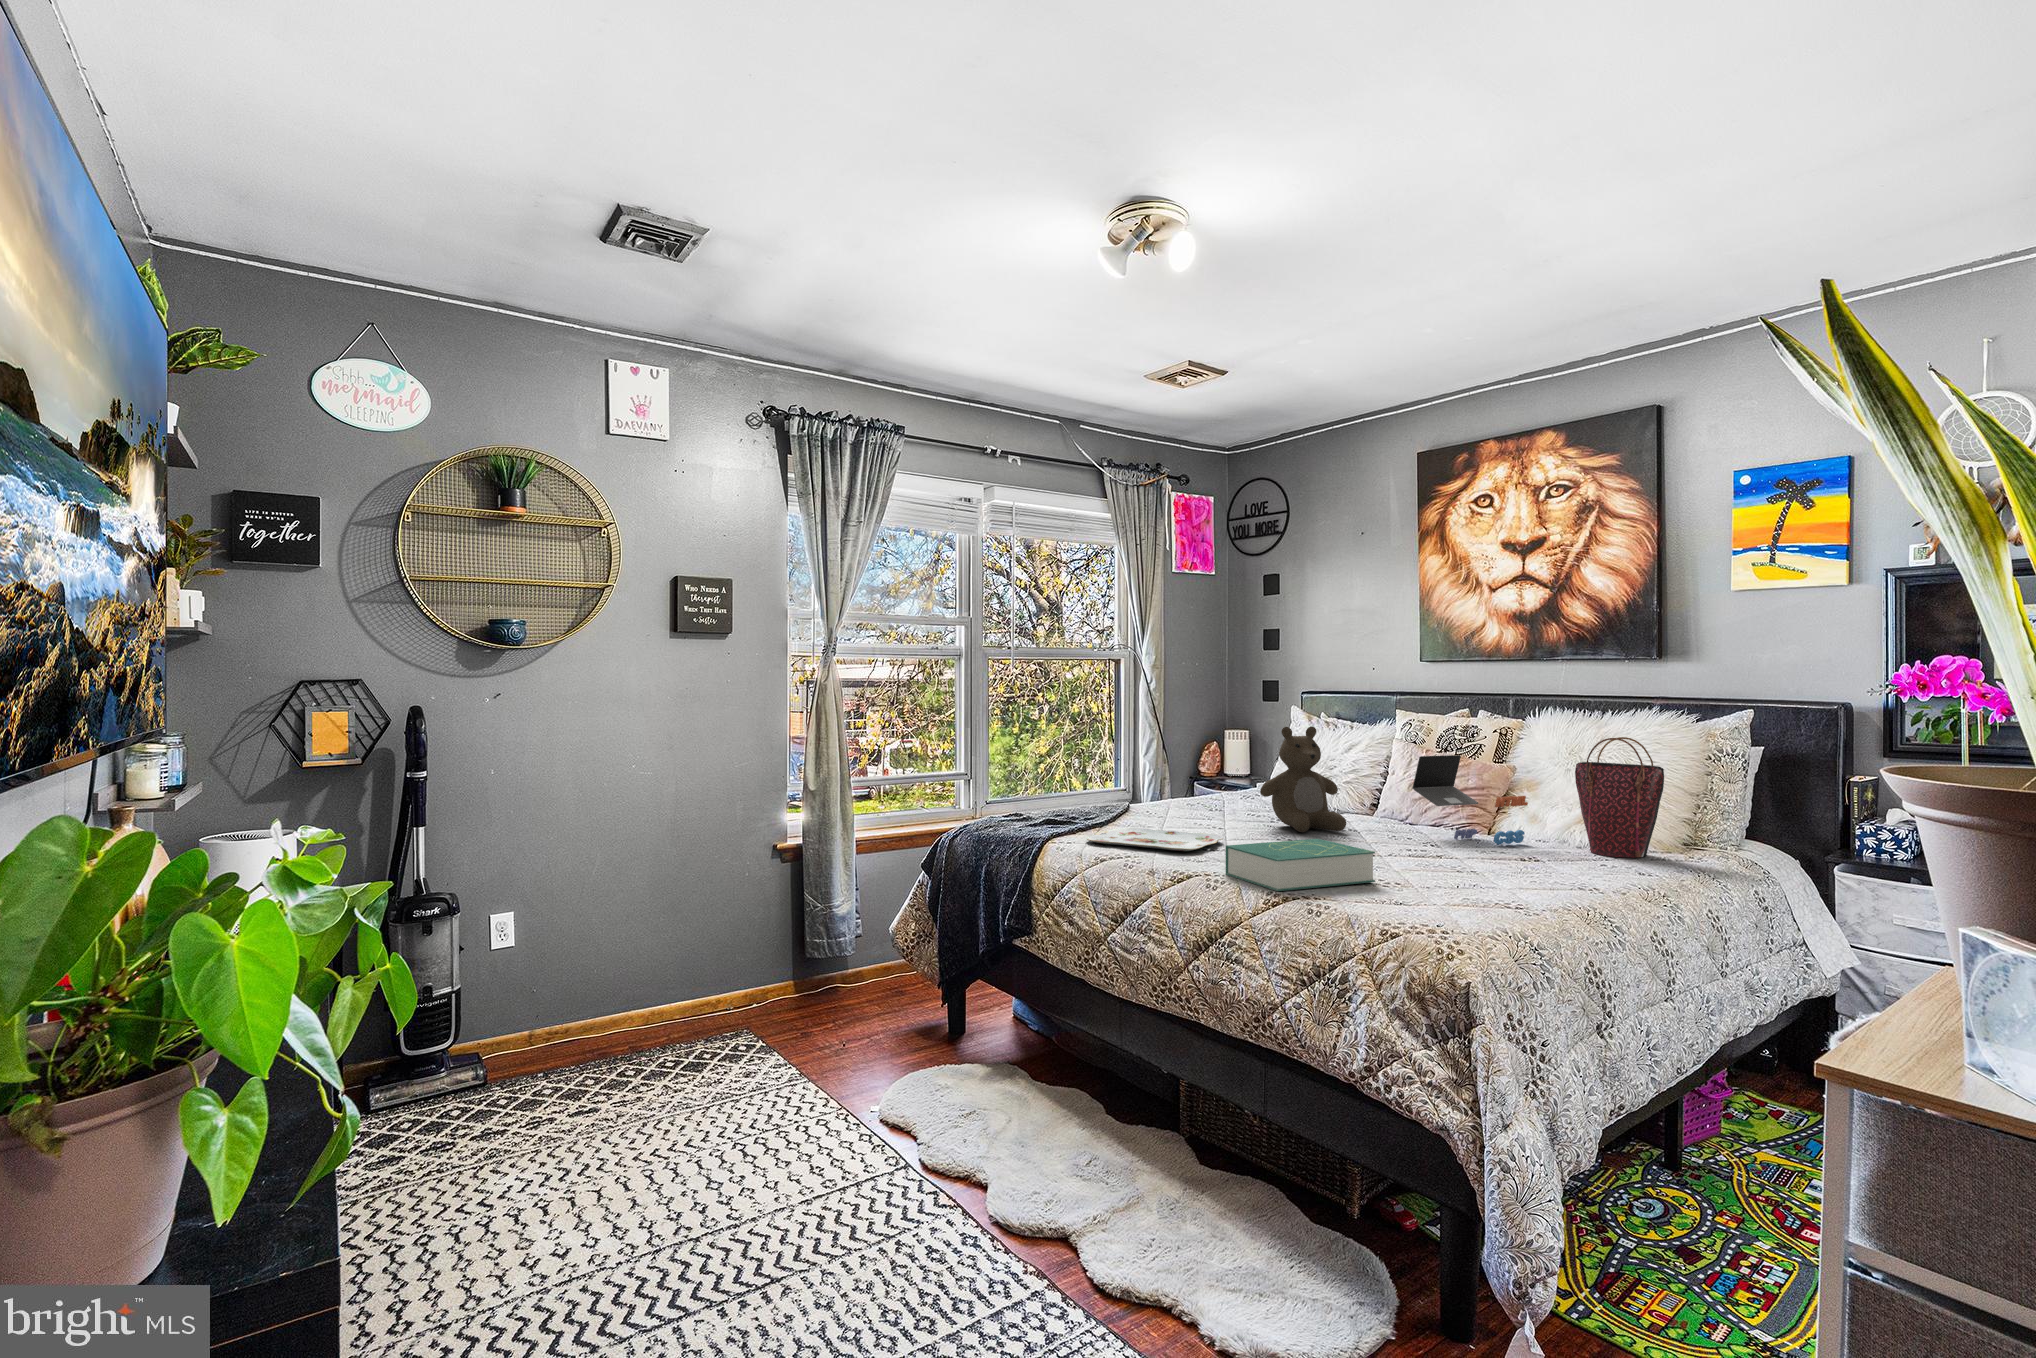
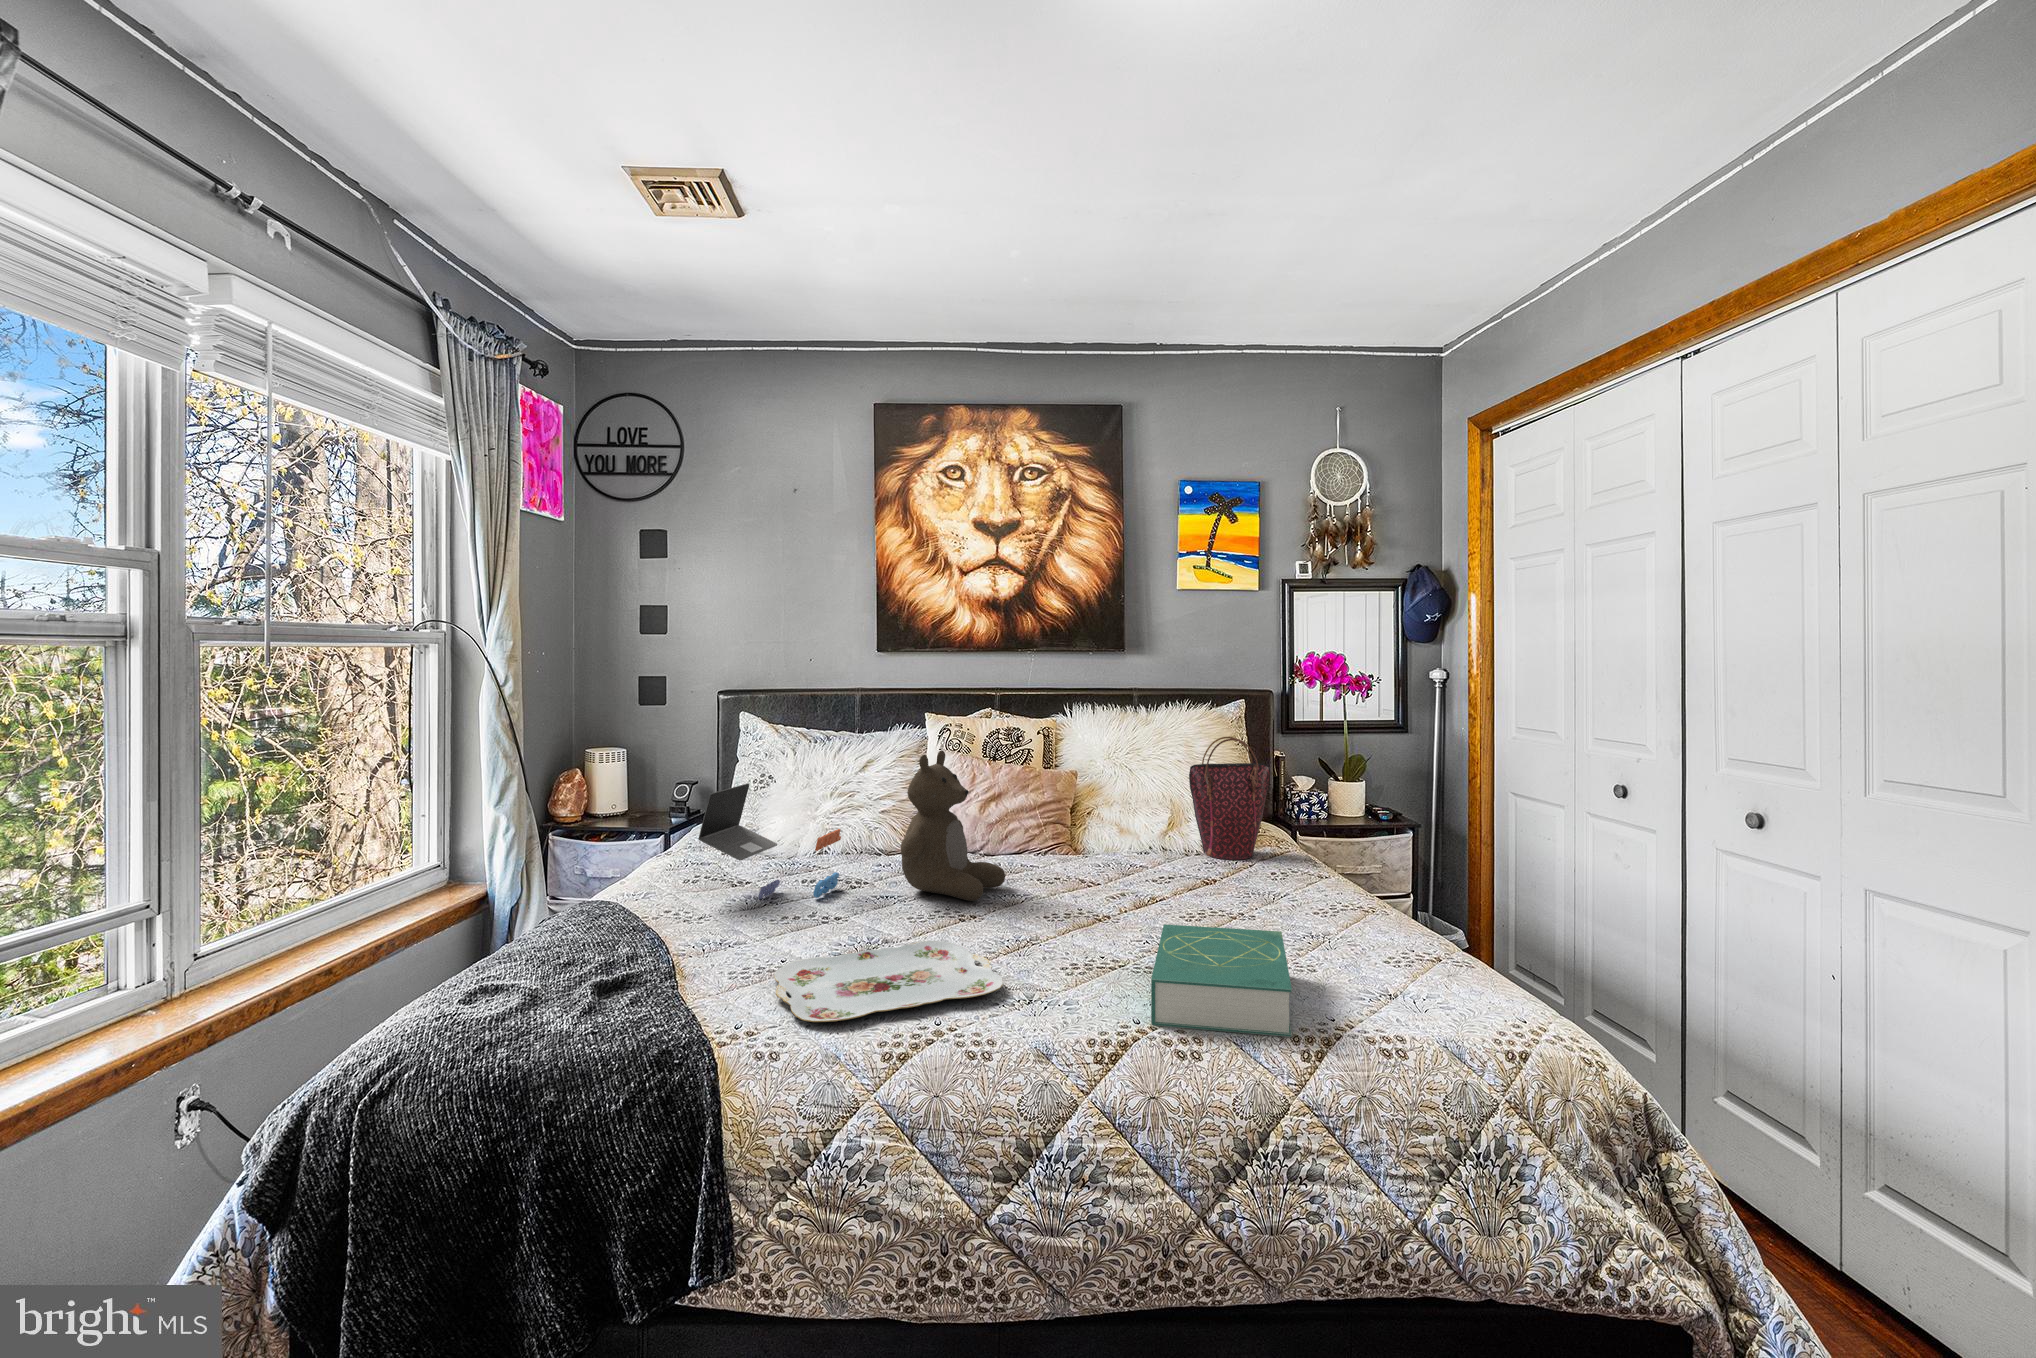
laptop: present [1413,755,1528,845] -> present [698,783,841,900]

